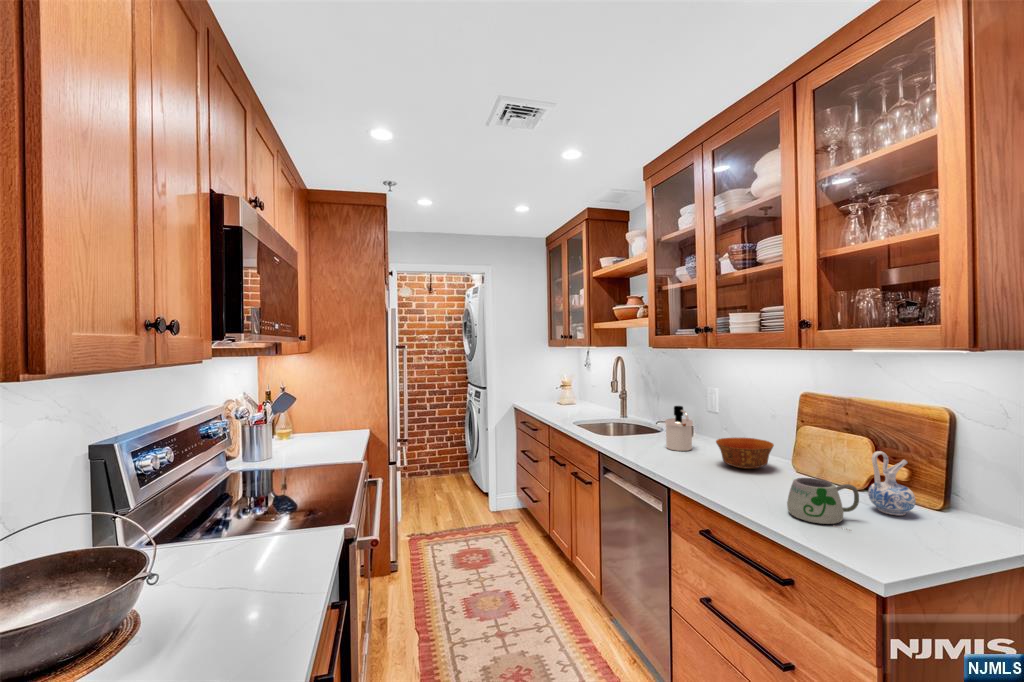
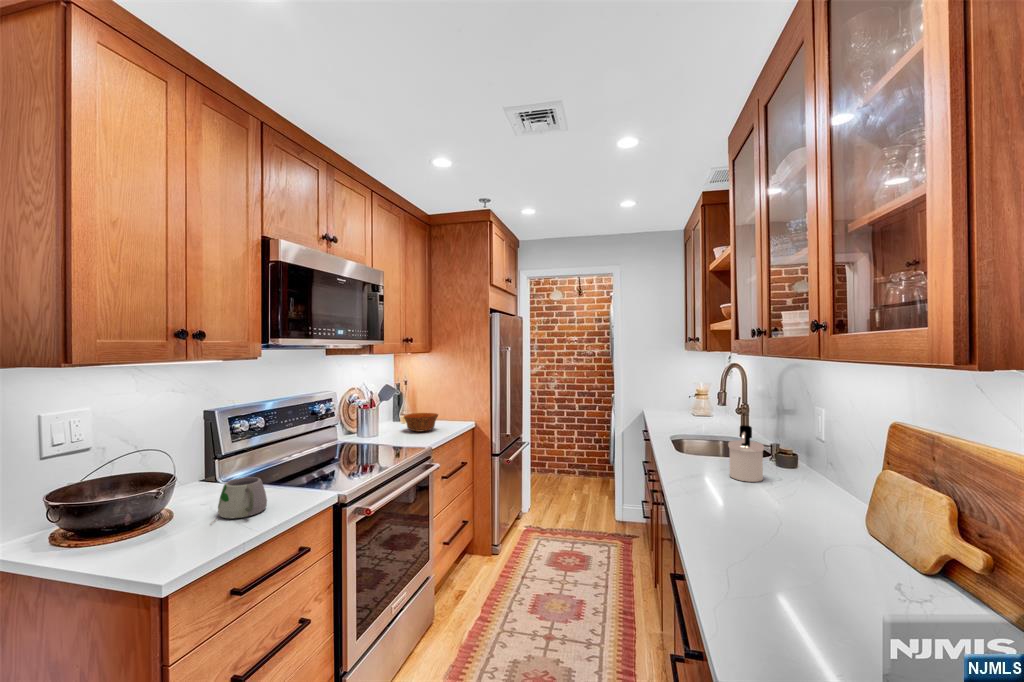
bowl: present [716,438,774,469] -> present [404,413,438,432]
ceramic pitcher: present [868,451,916,516] -> none [890,515,965,621]
mug: present [787,478,859,531] -> present [211,477,267,524]

